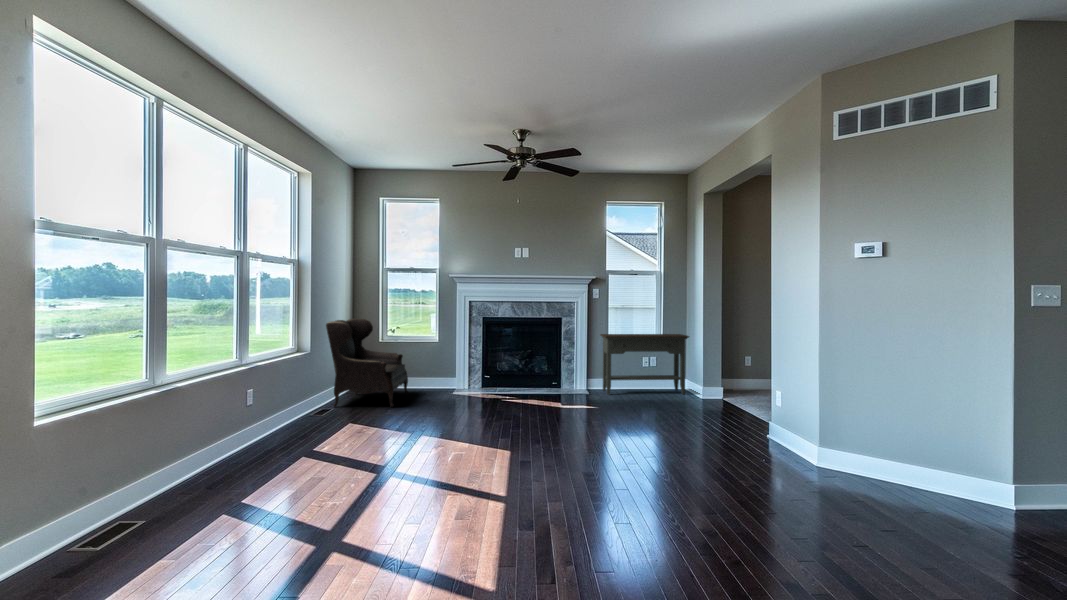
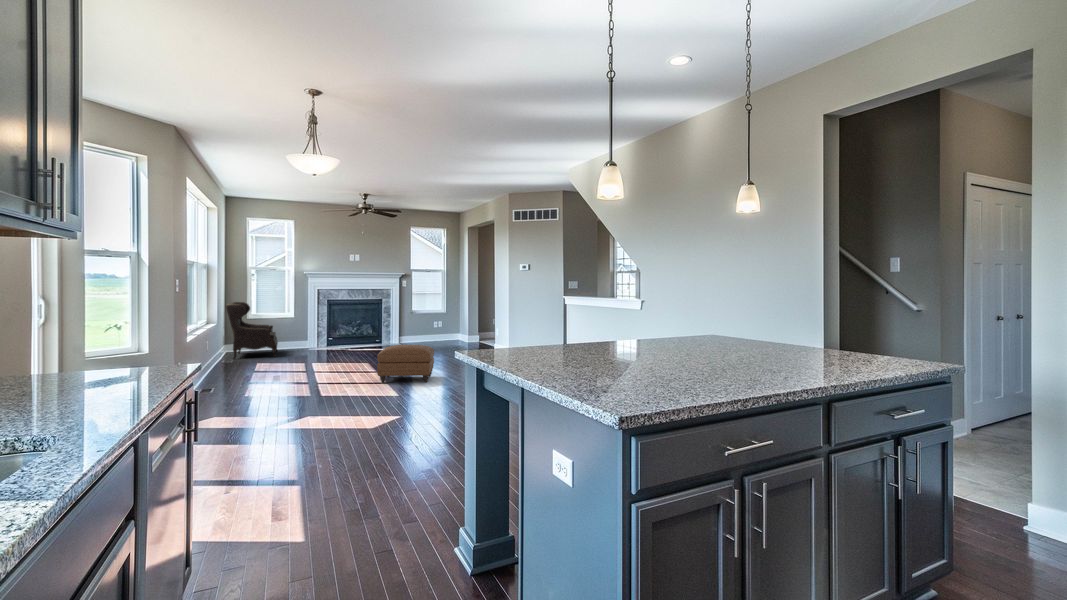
console table: present [600,334,689,395] -> none [407,308,461,346]
ottoman: none [508,433,658,558] -> present [377,345,434,383]

